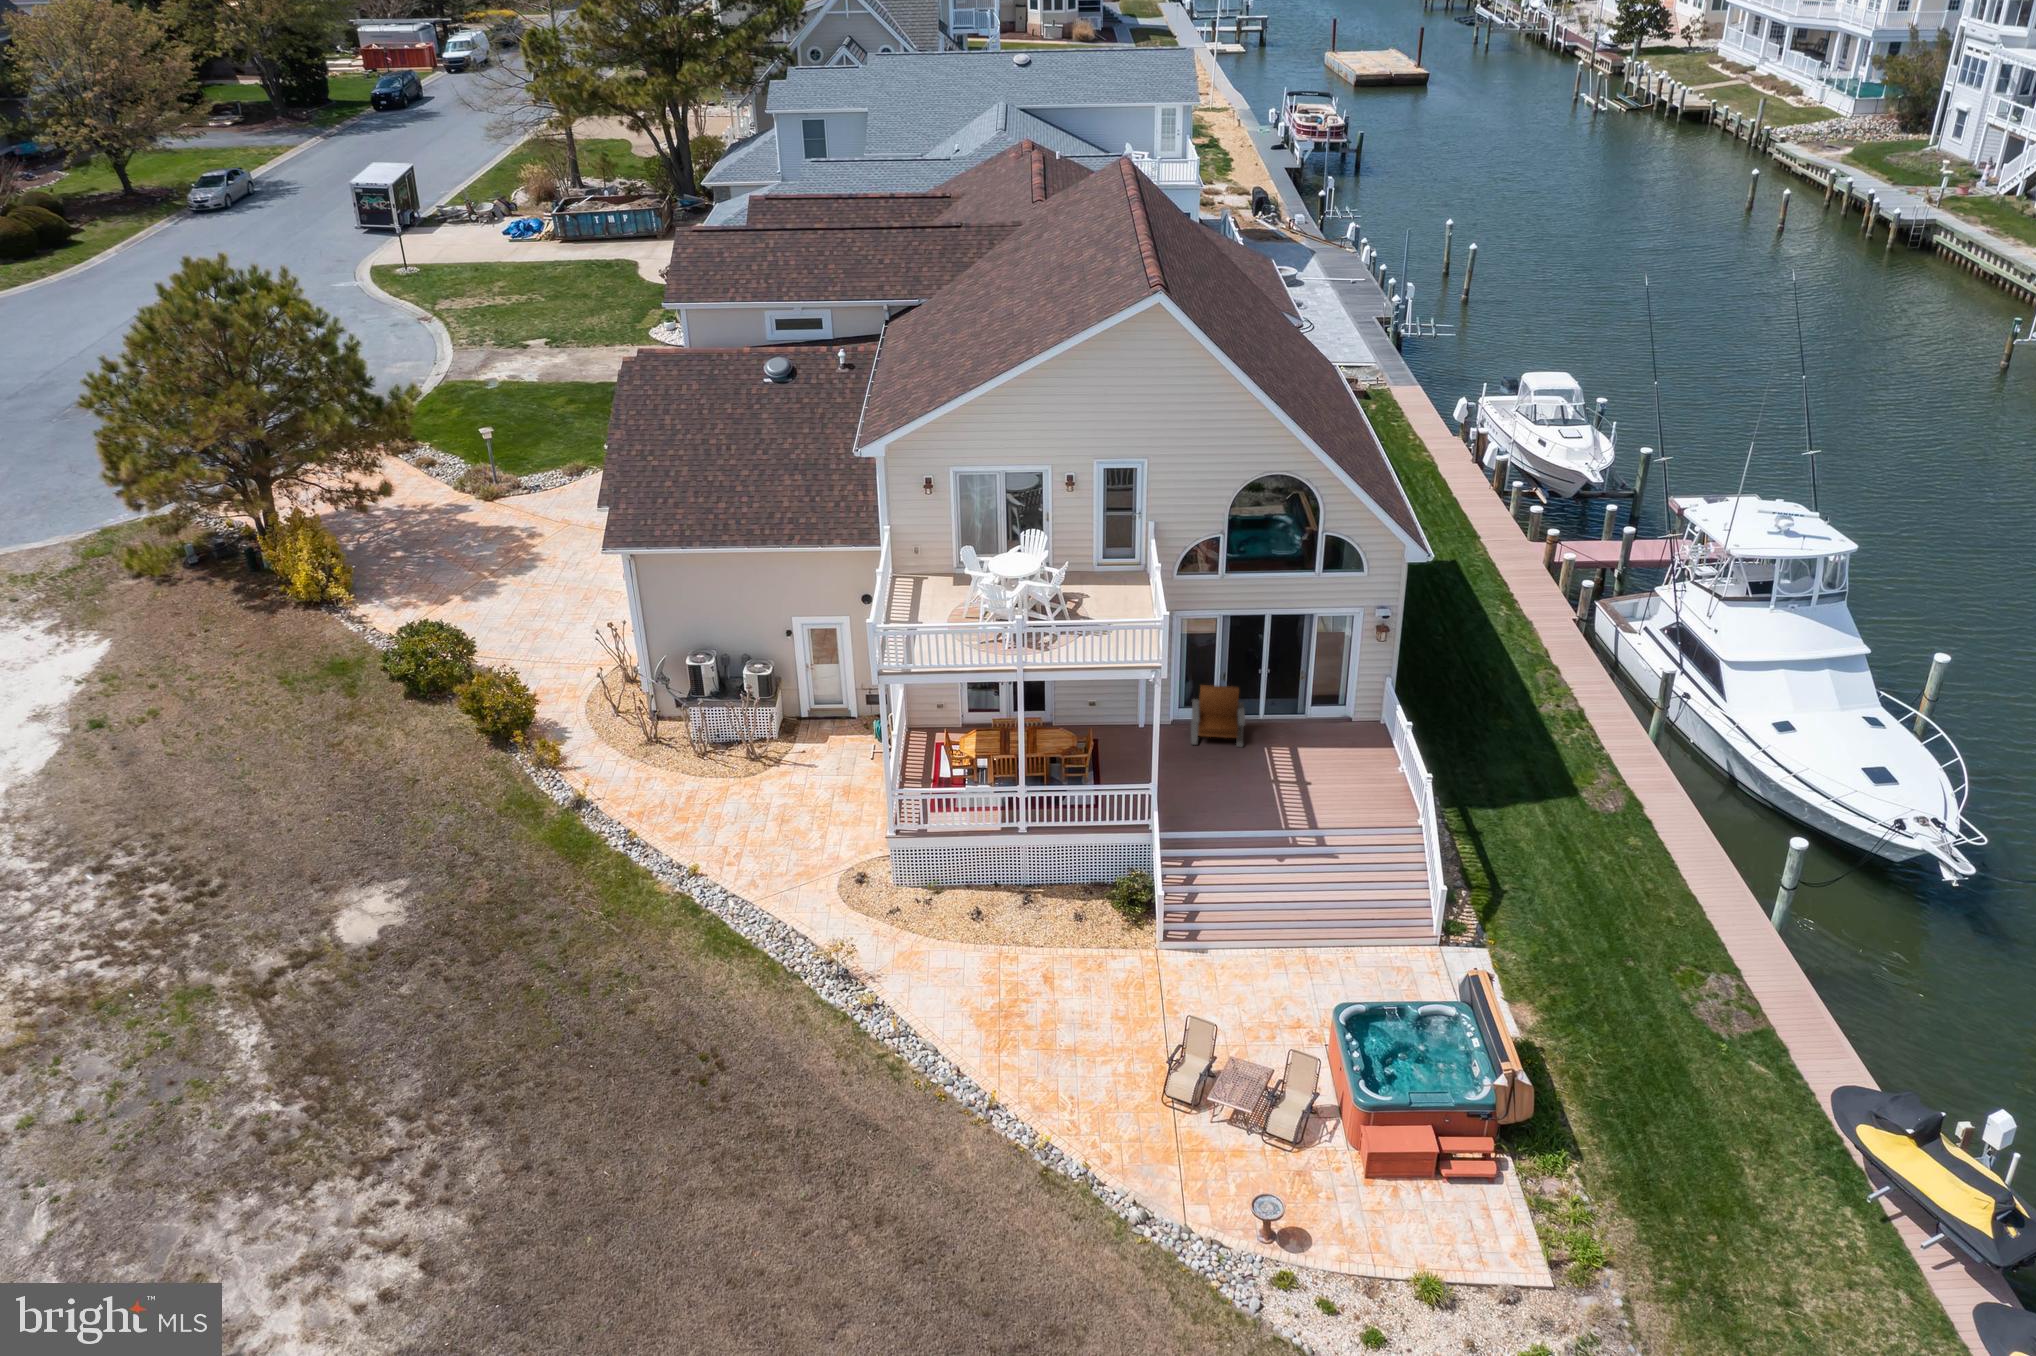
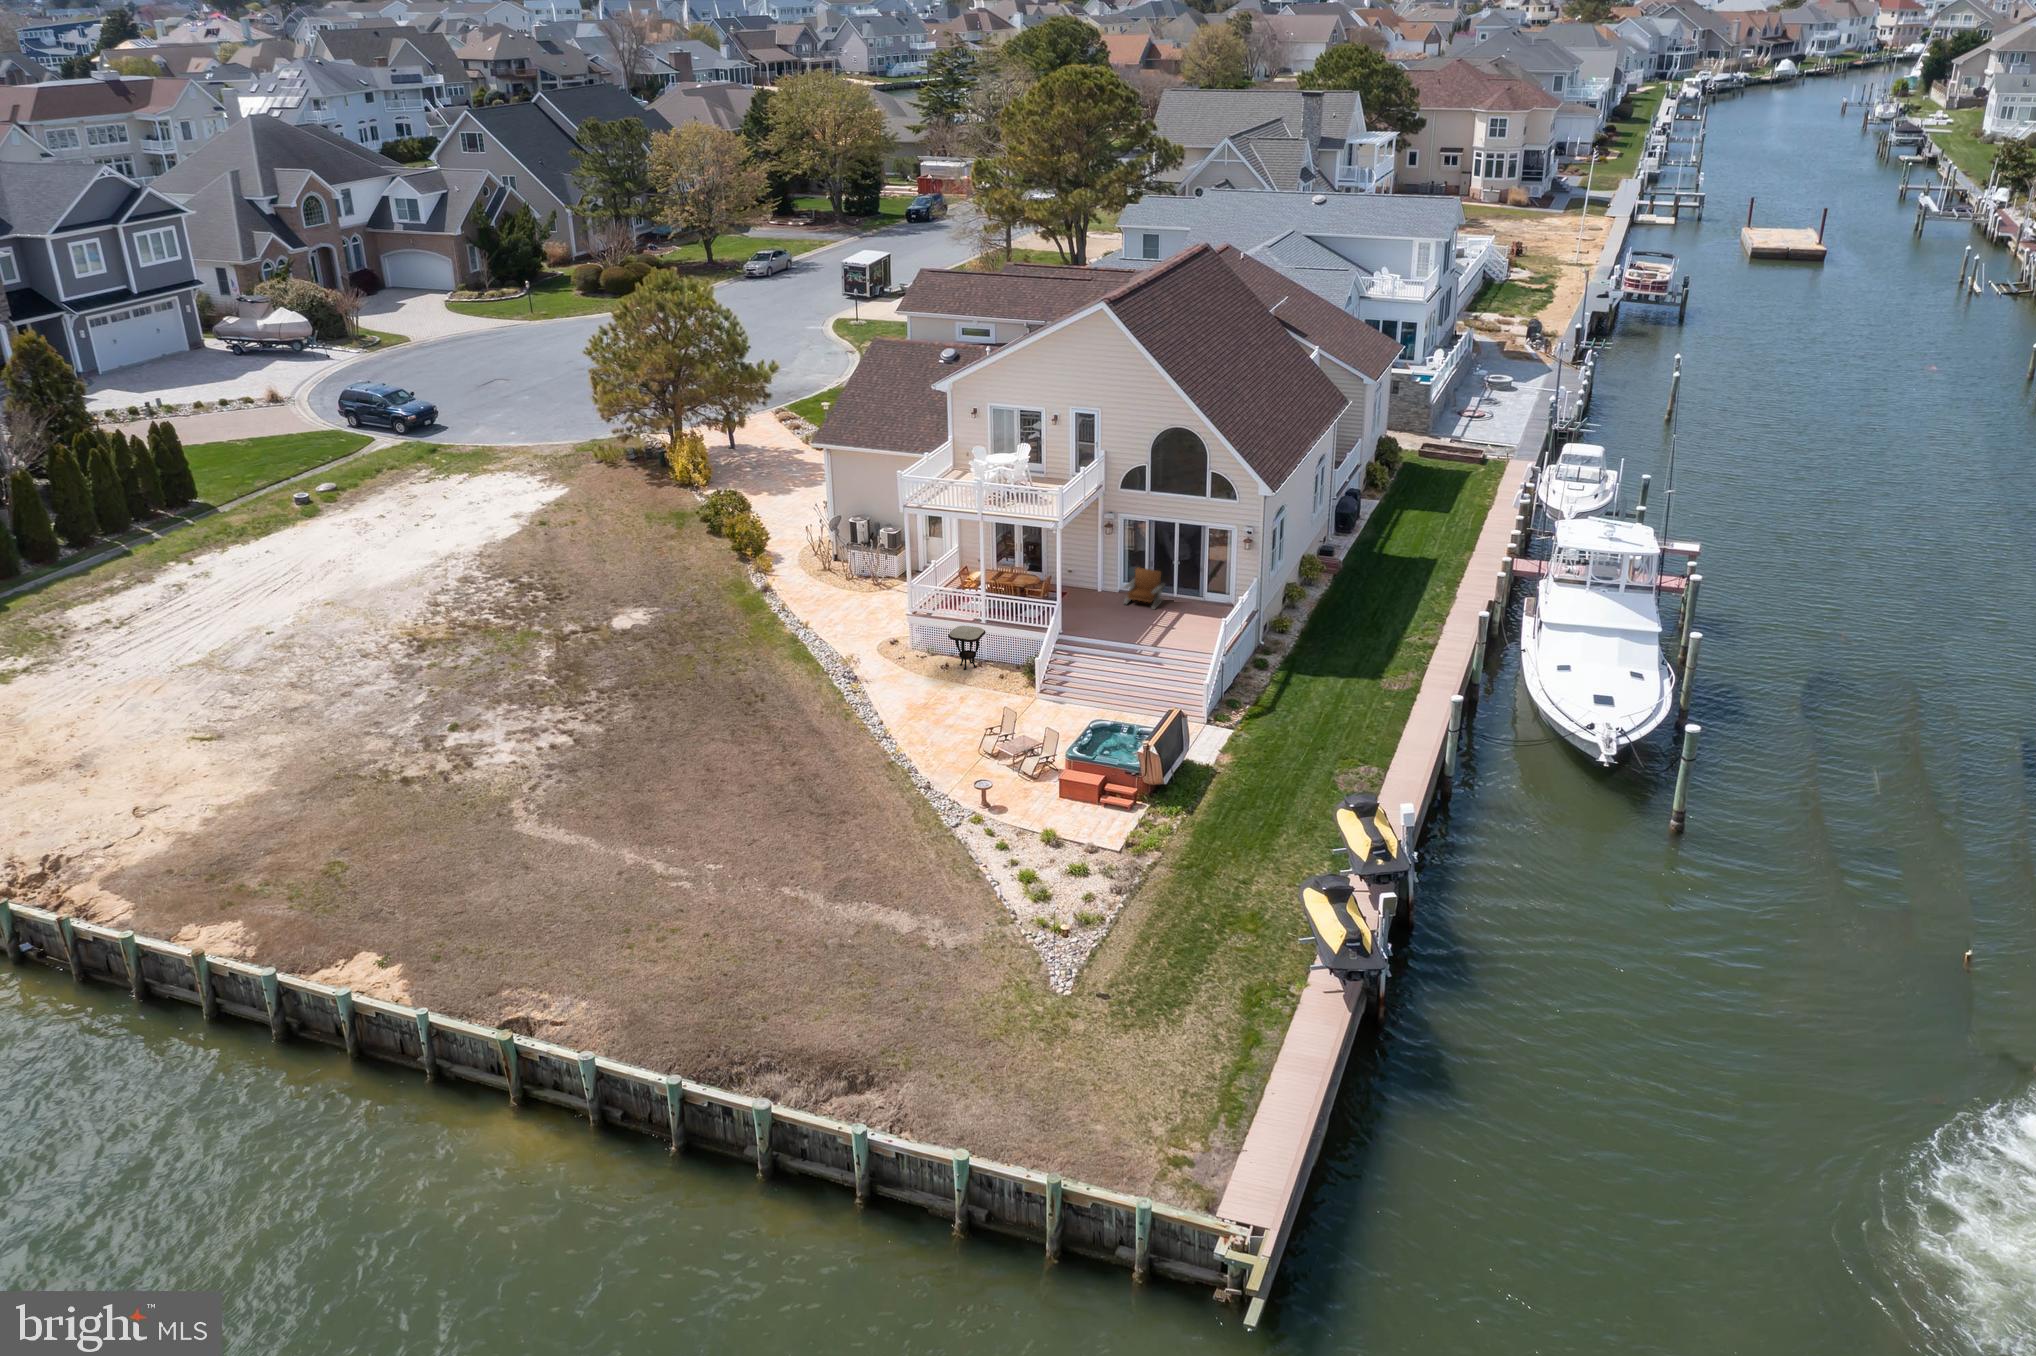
side table: none [986,839,1042,912] -> present [948,626,986,670]

